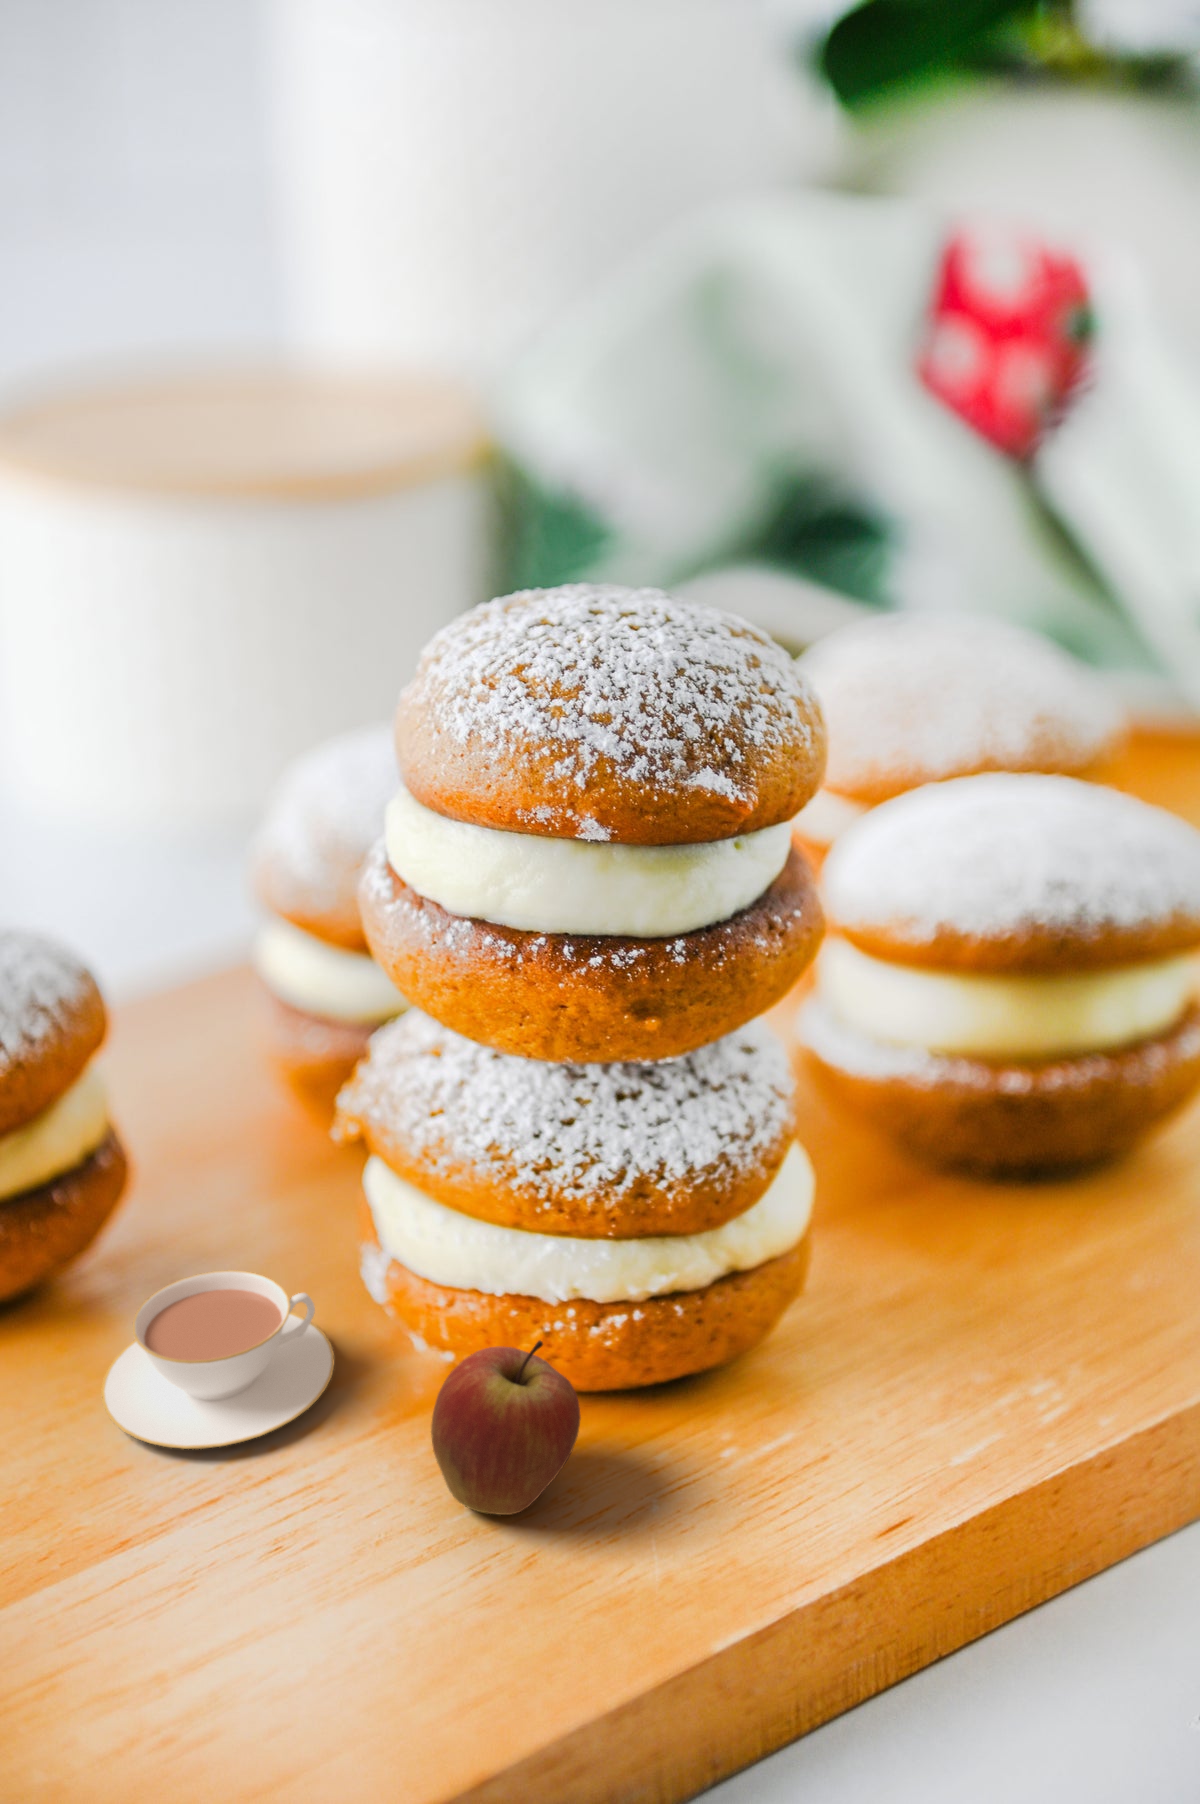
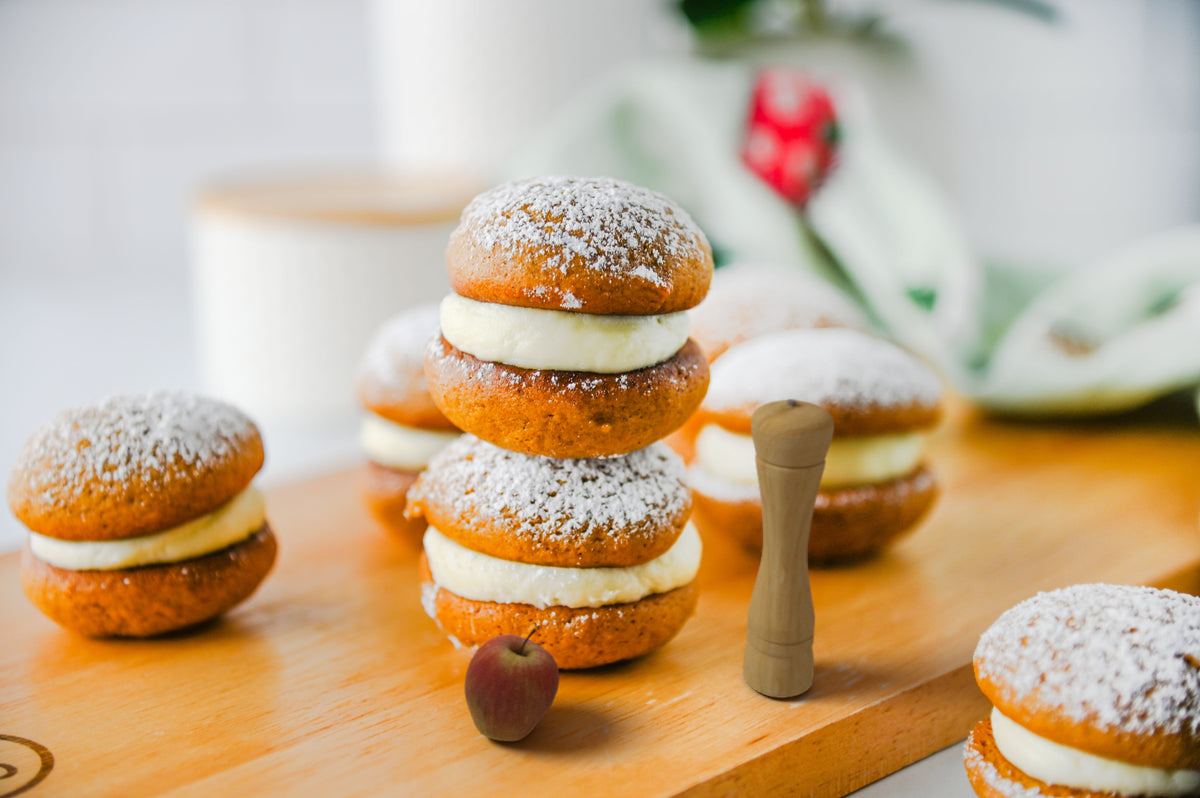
pepper mill: none [877,973,1023,1442] -> present [743,399,834,698]
teacup: present [101,1270,334,1449] -> none [252,598,402,705]

